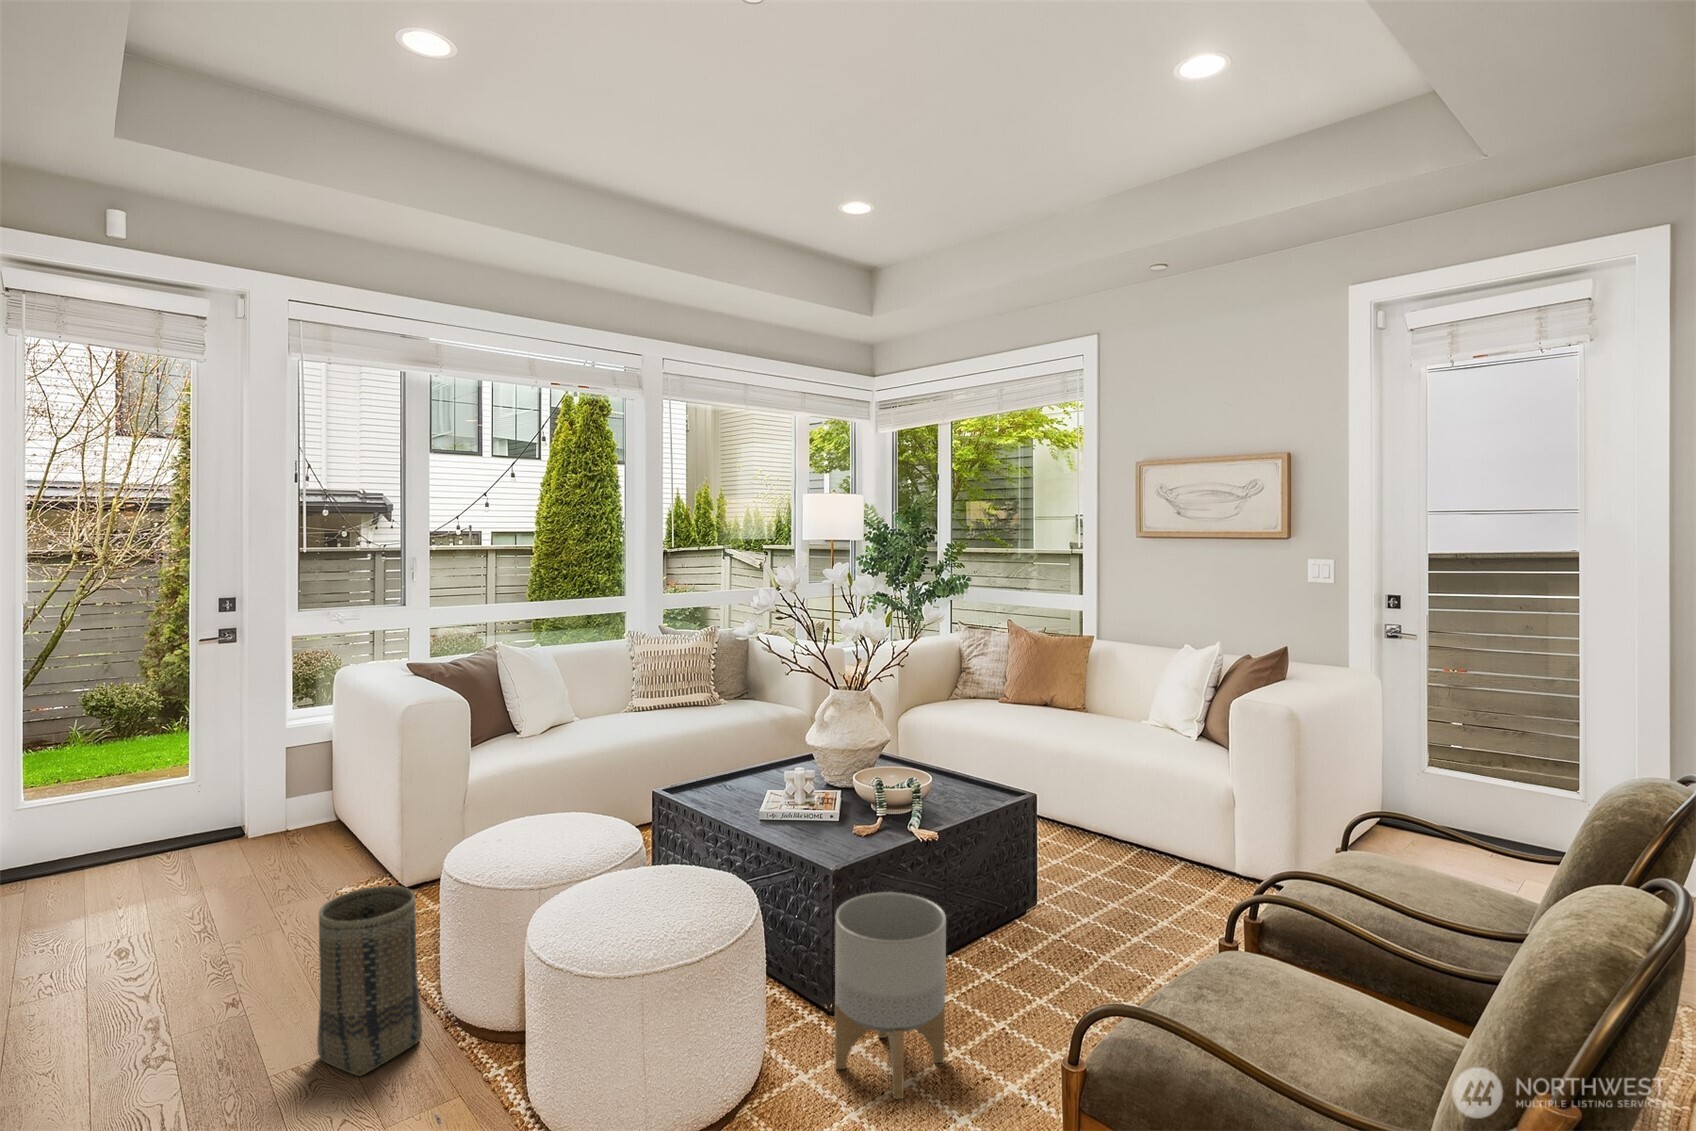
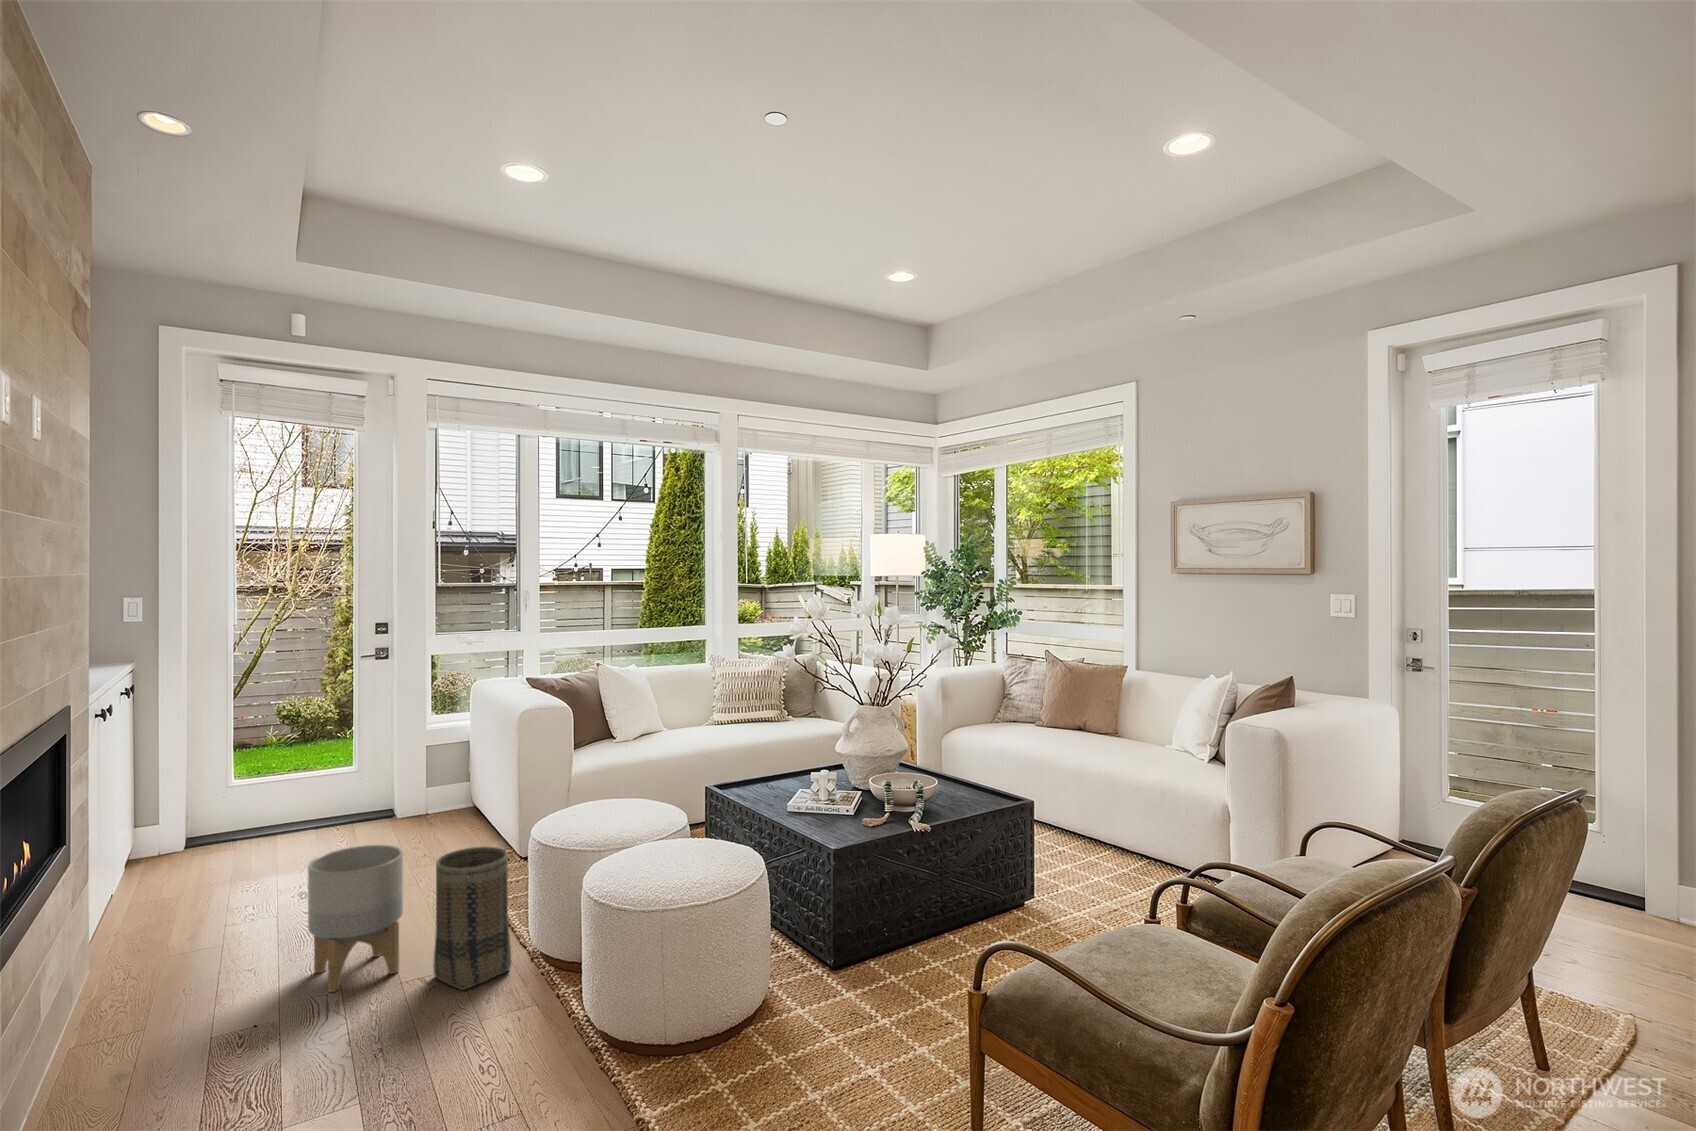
planter: present [835,892,946,1099] -> present [308,845,403,992]

